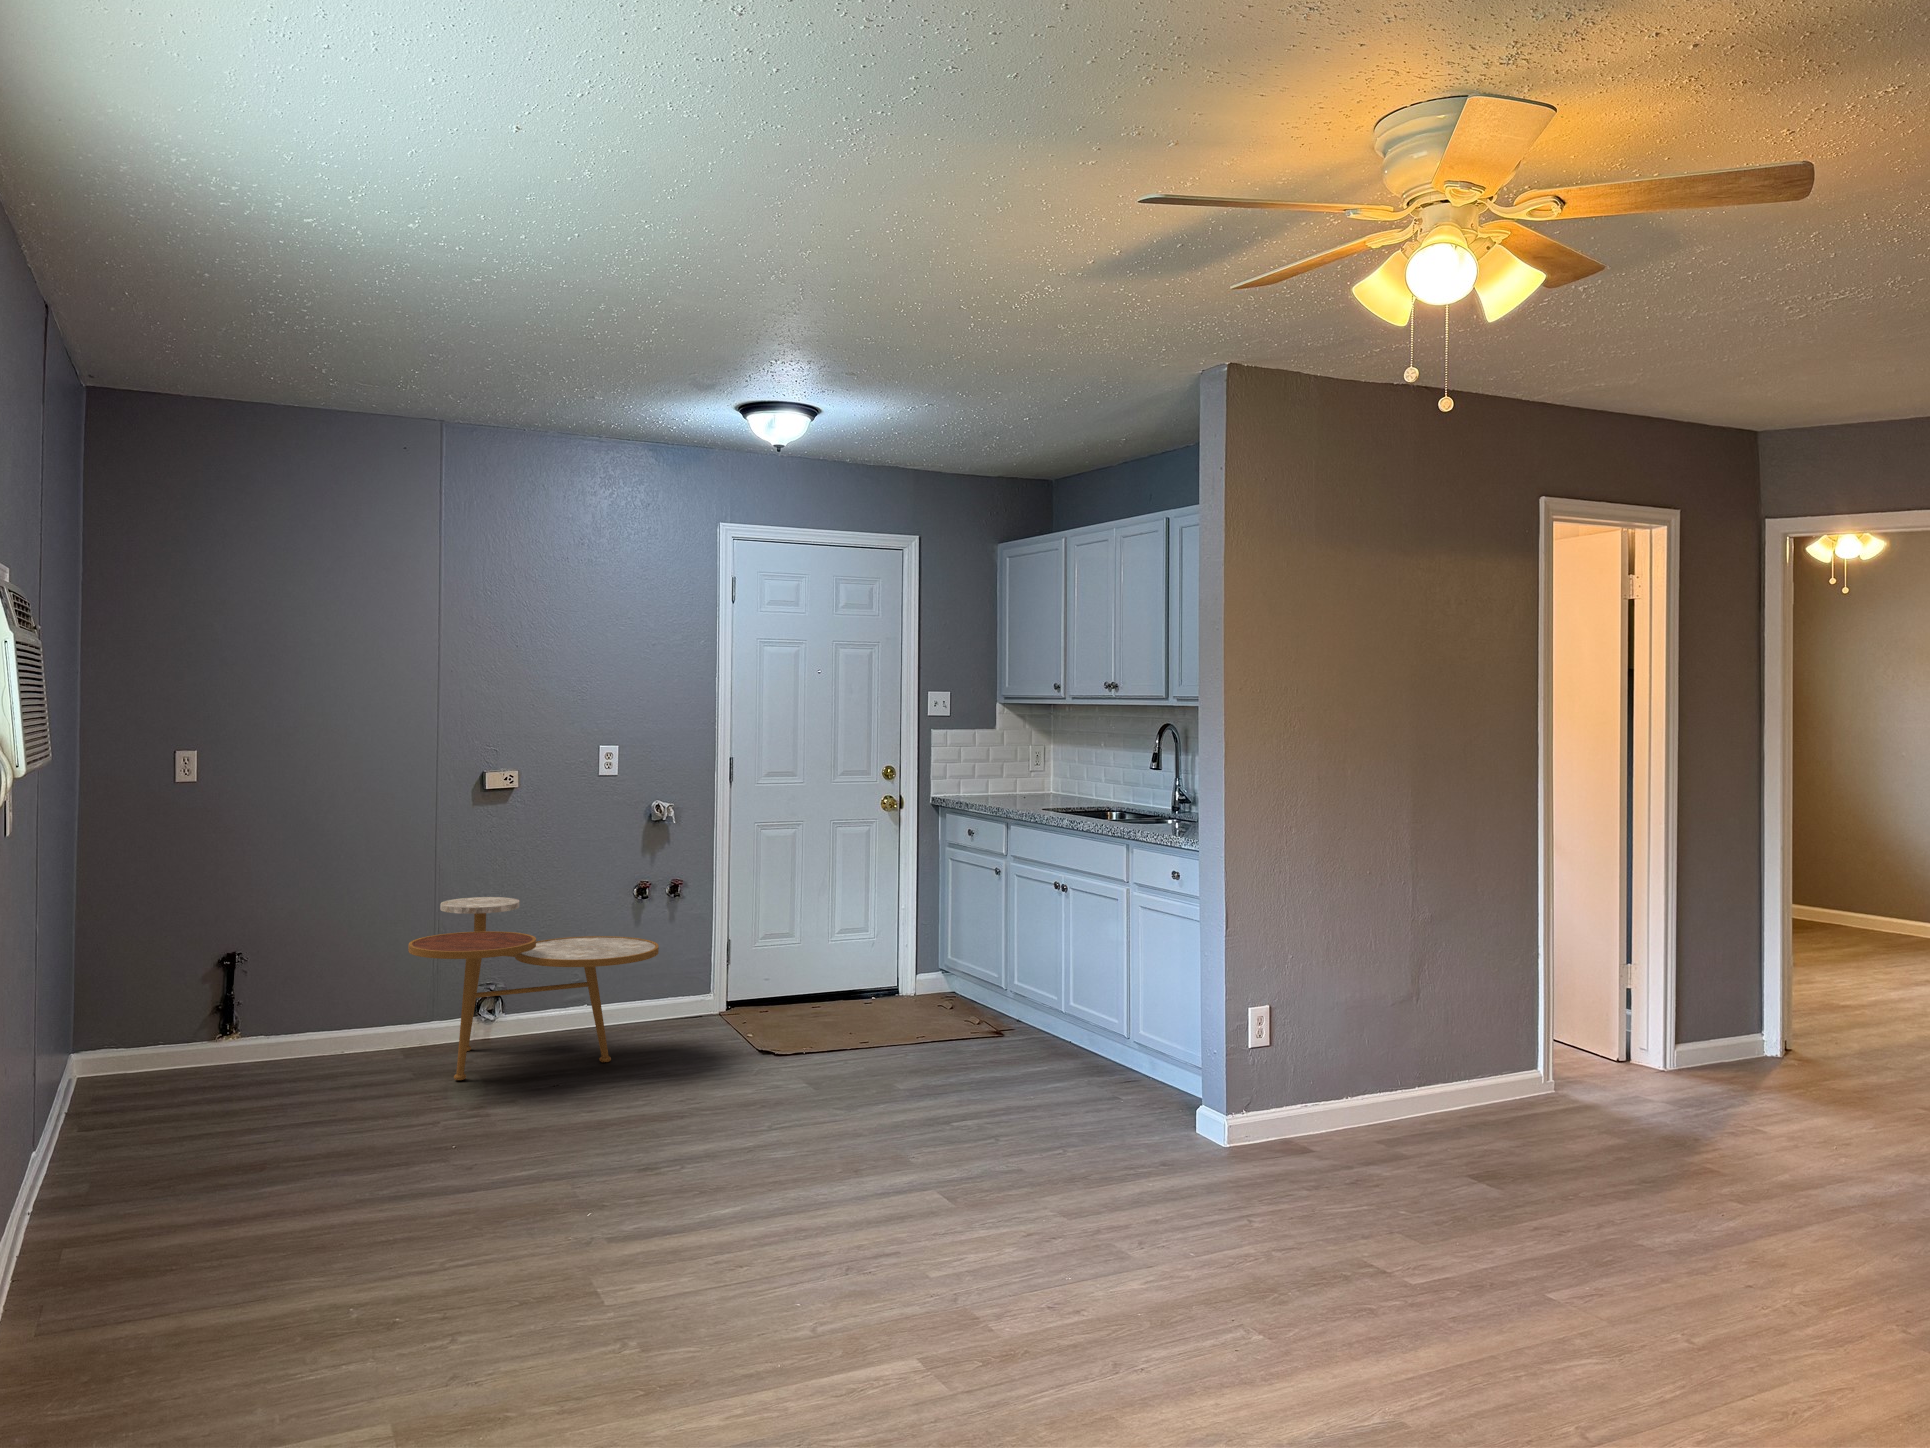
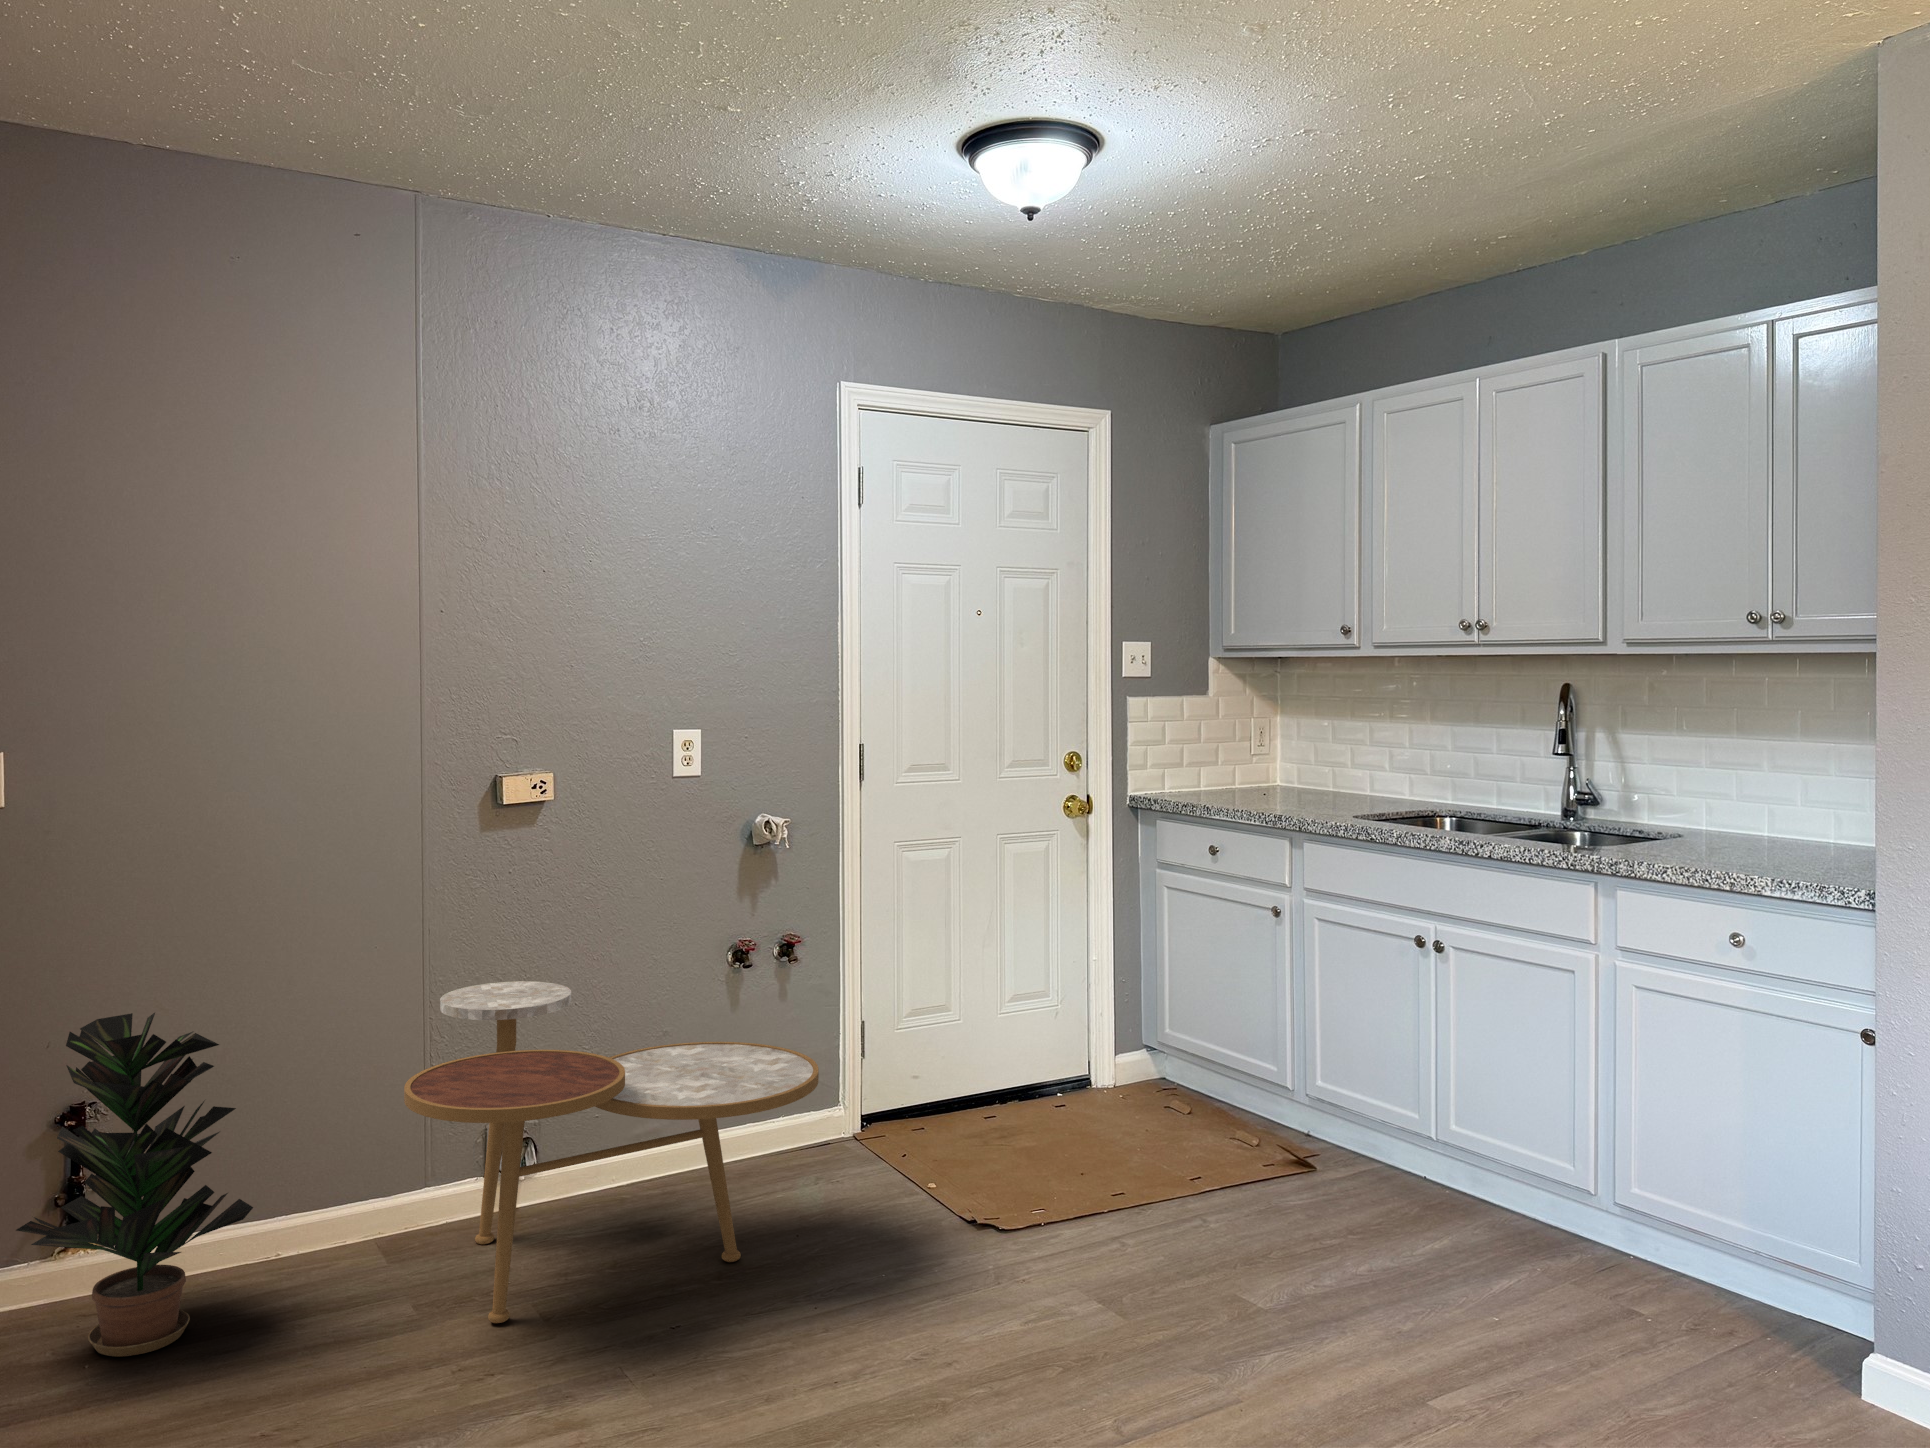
potted plant: none [198,899,326,1085] -> present [16,1013,253,1356]

